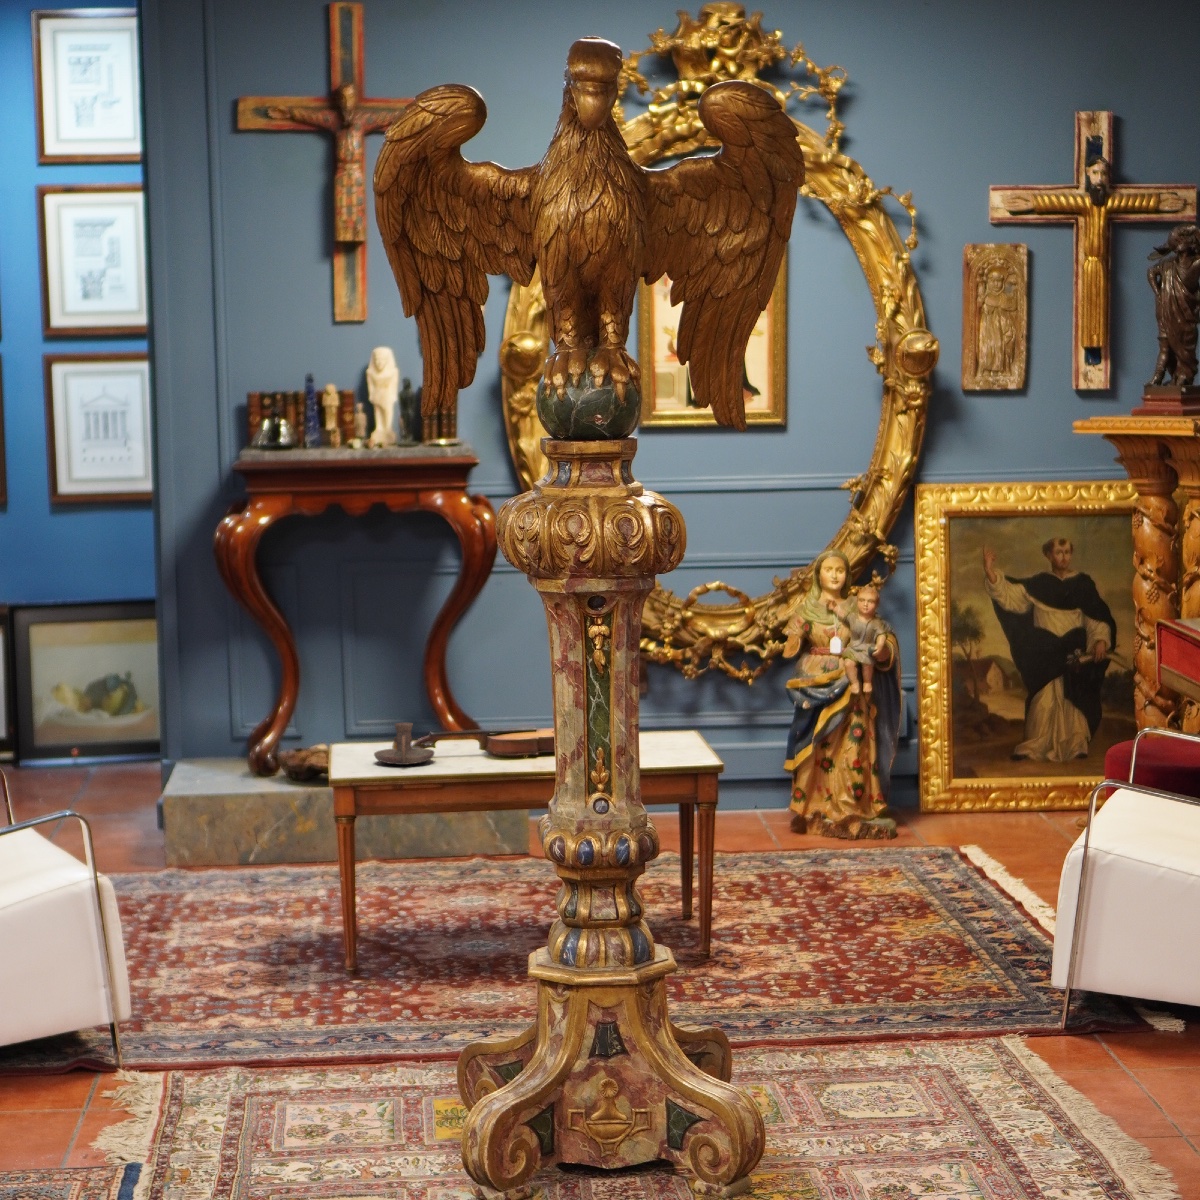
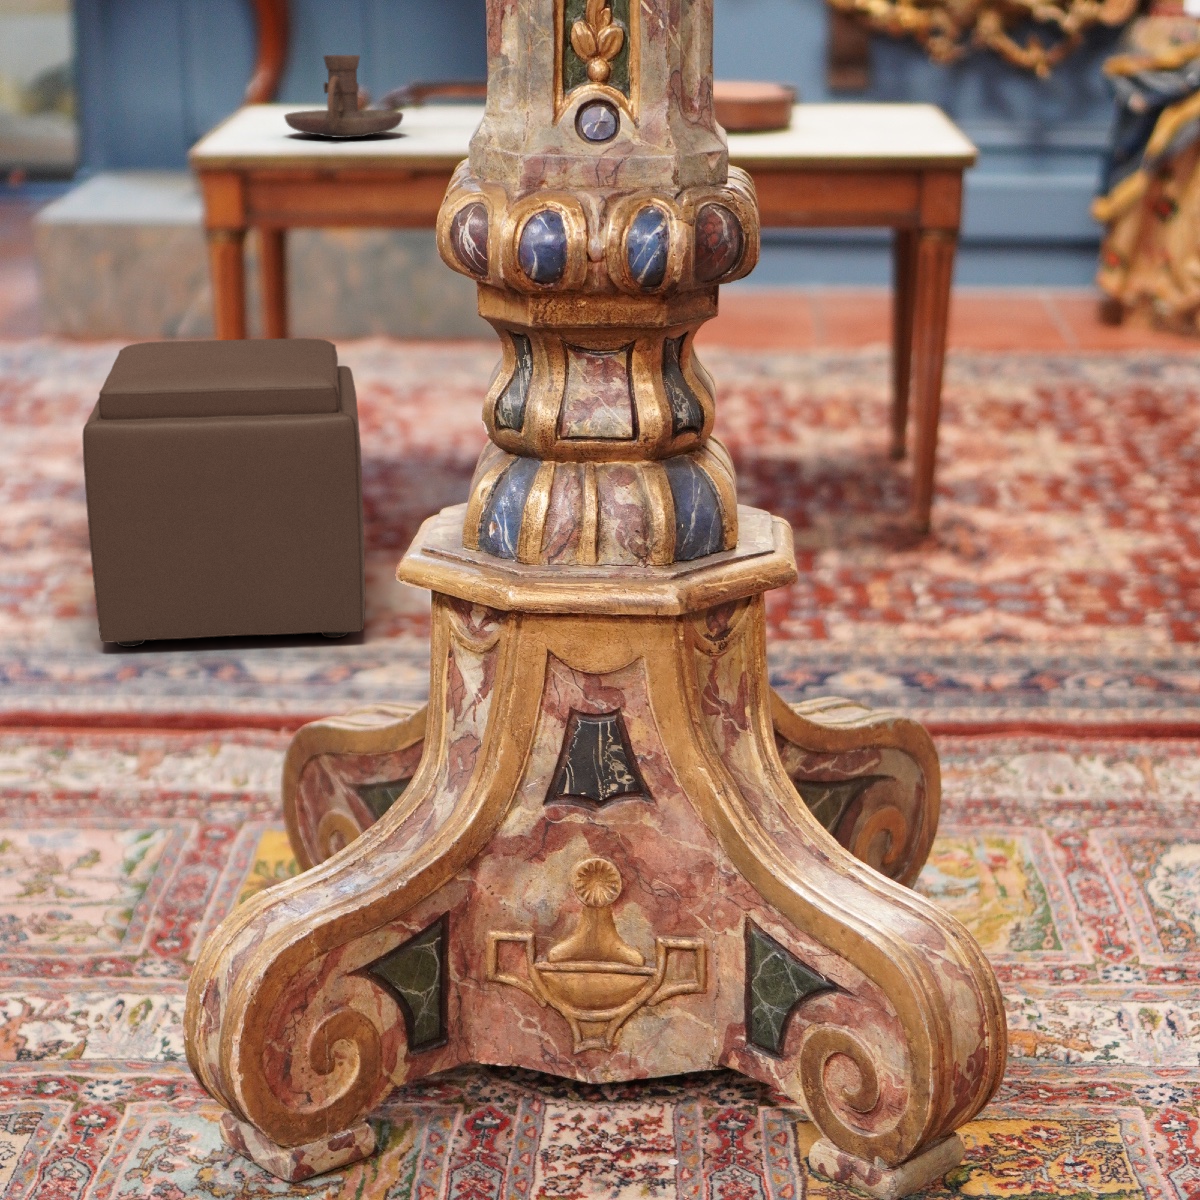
ottoman: none [297,870,440,1030] -> present [83,338,365,647]

